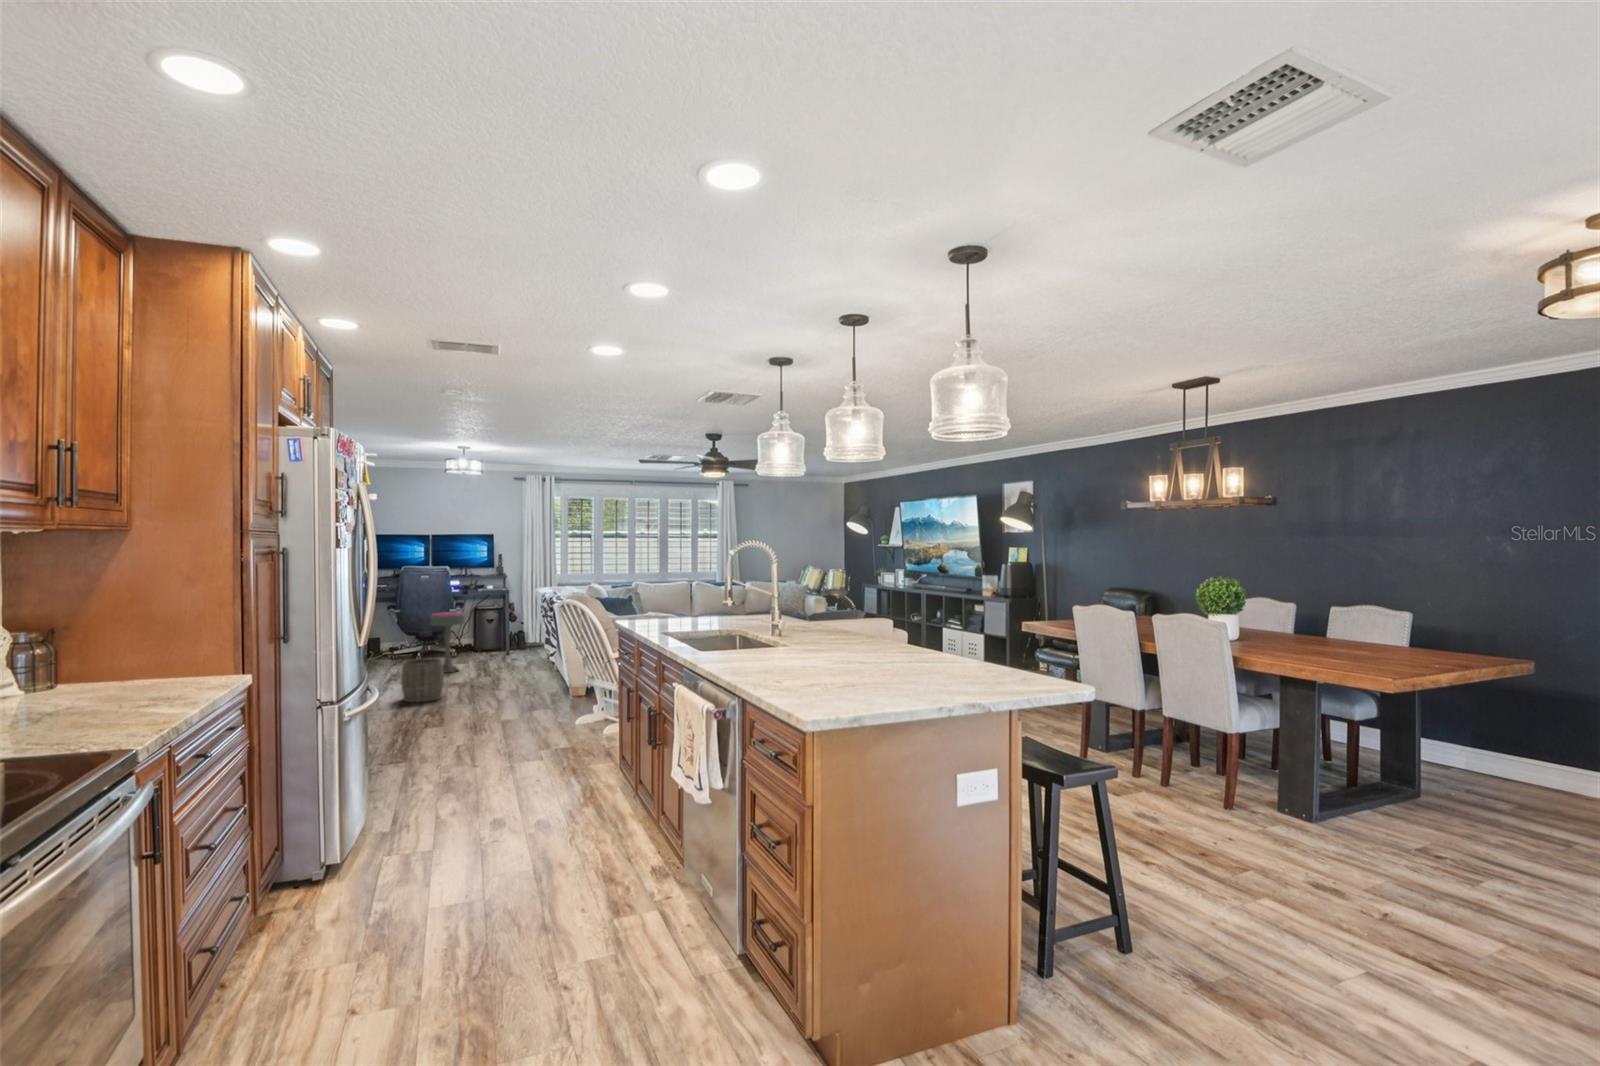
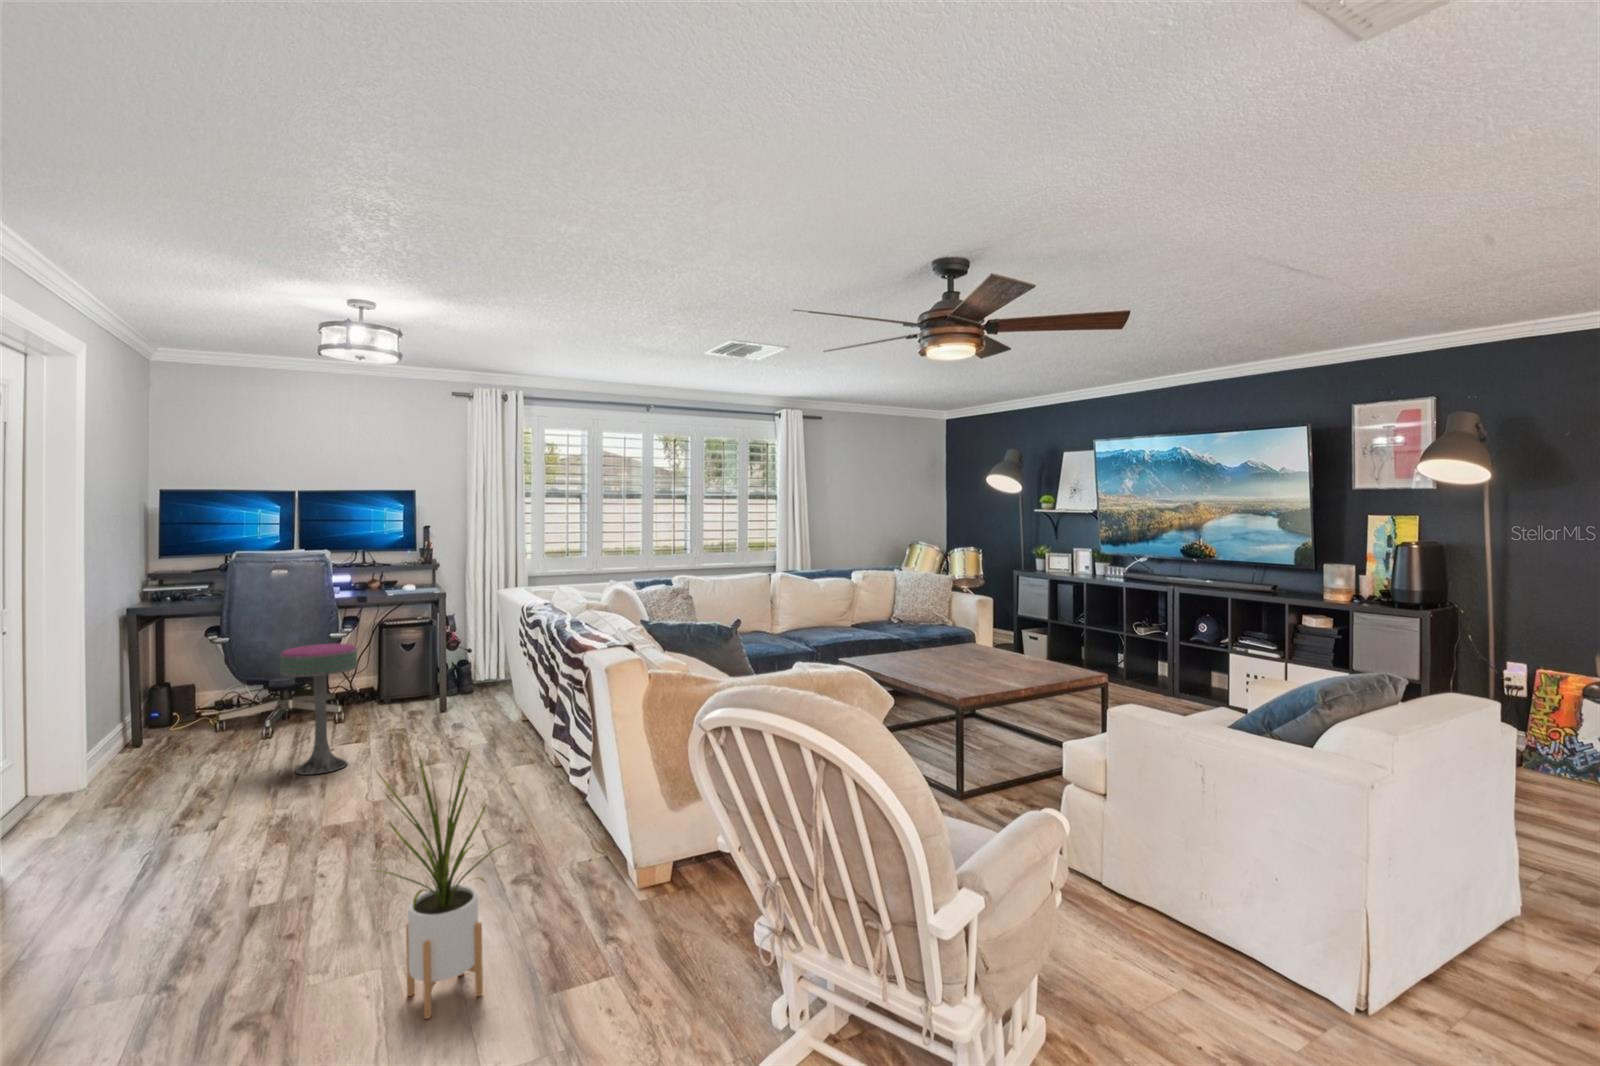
house plant: none [470,629,520,716] -> present [377,741,506,1019]
woven basket: present [401,659,444,702] -> none [166,791,292,931]

